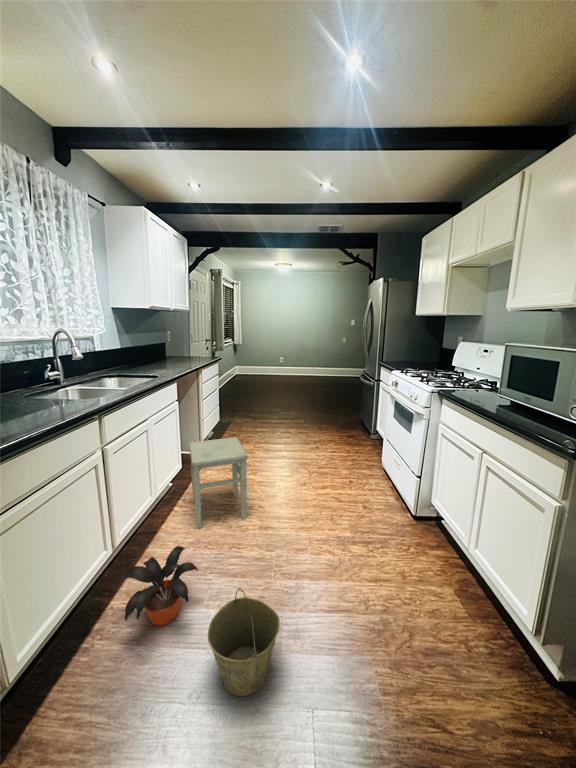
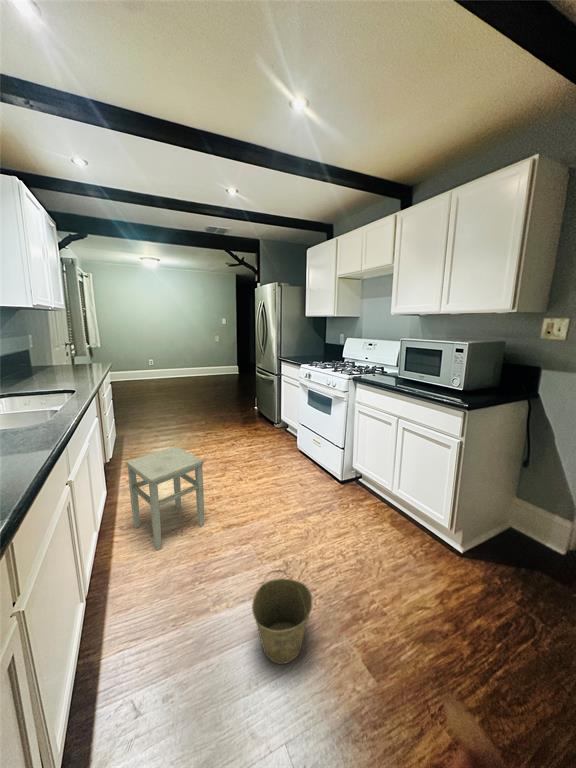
potted plant: present [122,546,198,626] -> none [125,564,212,656]

